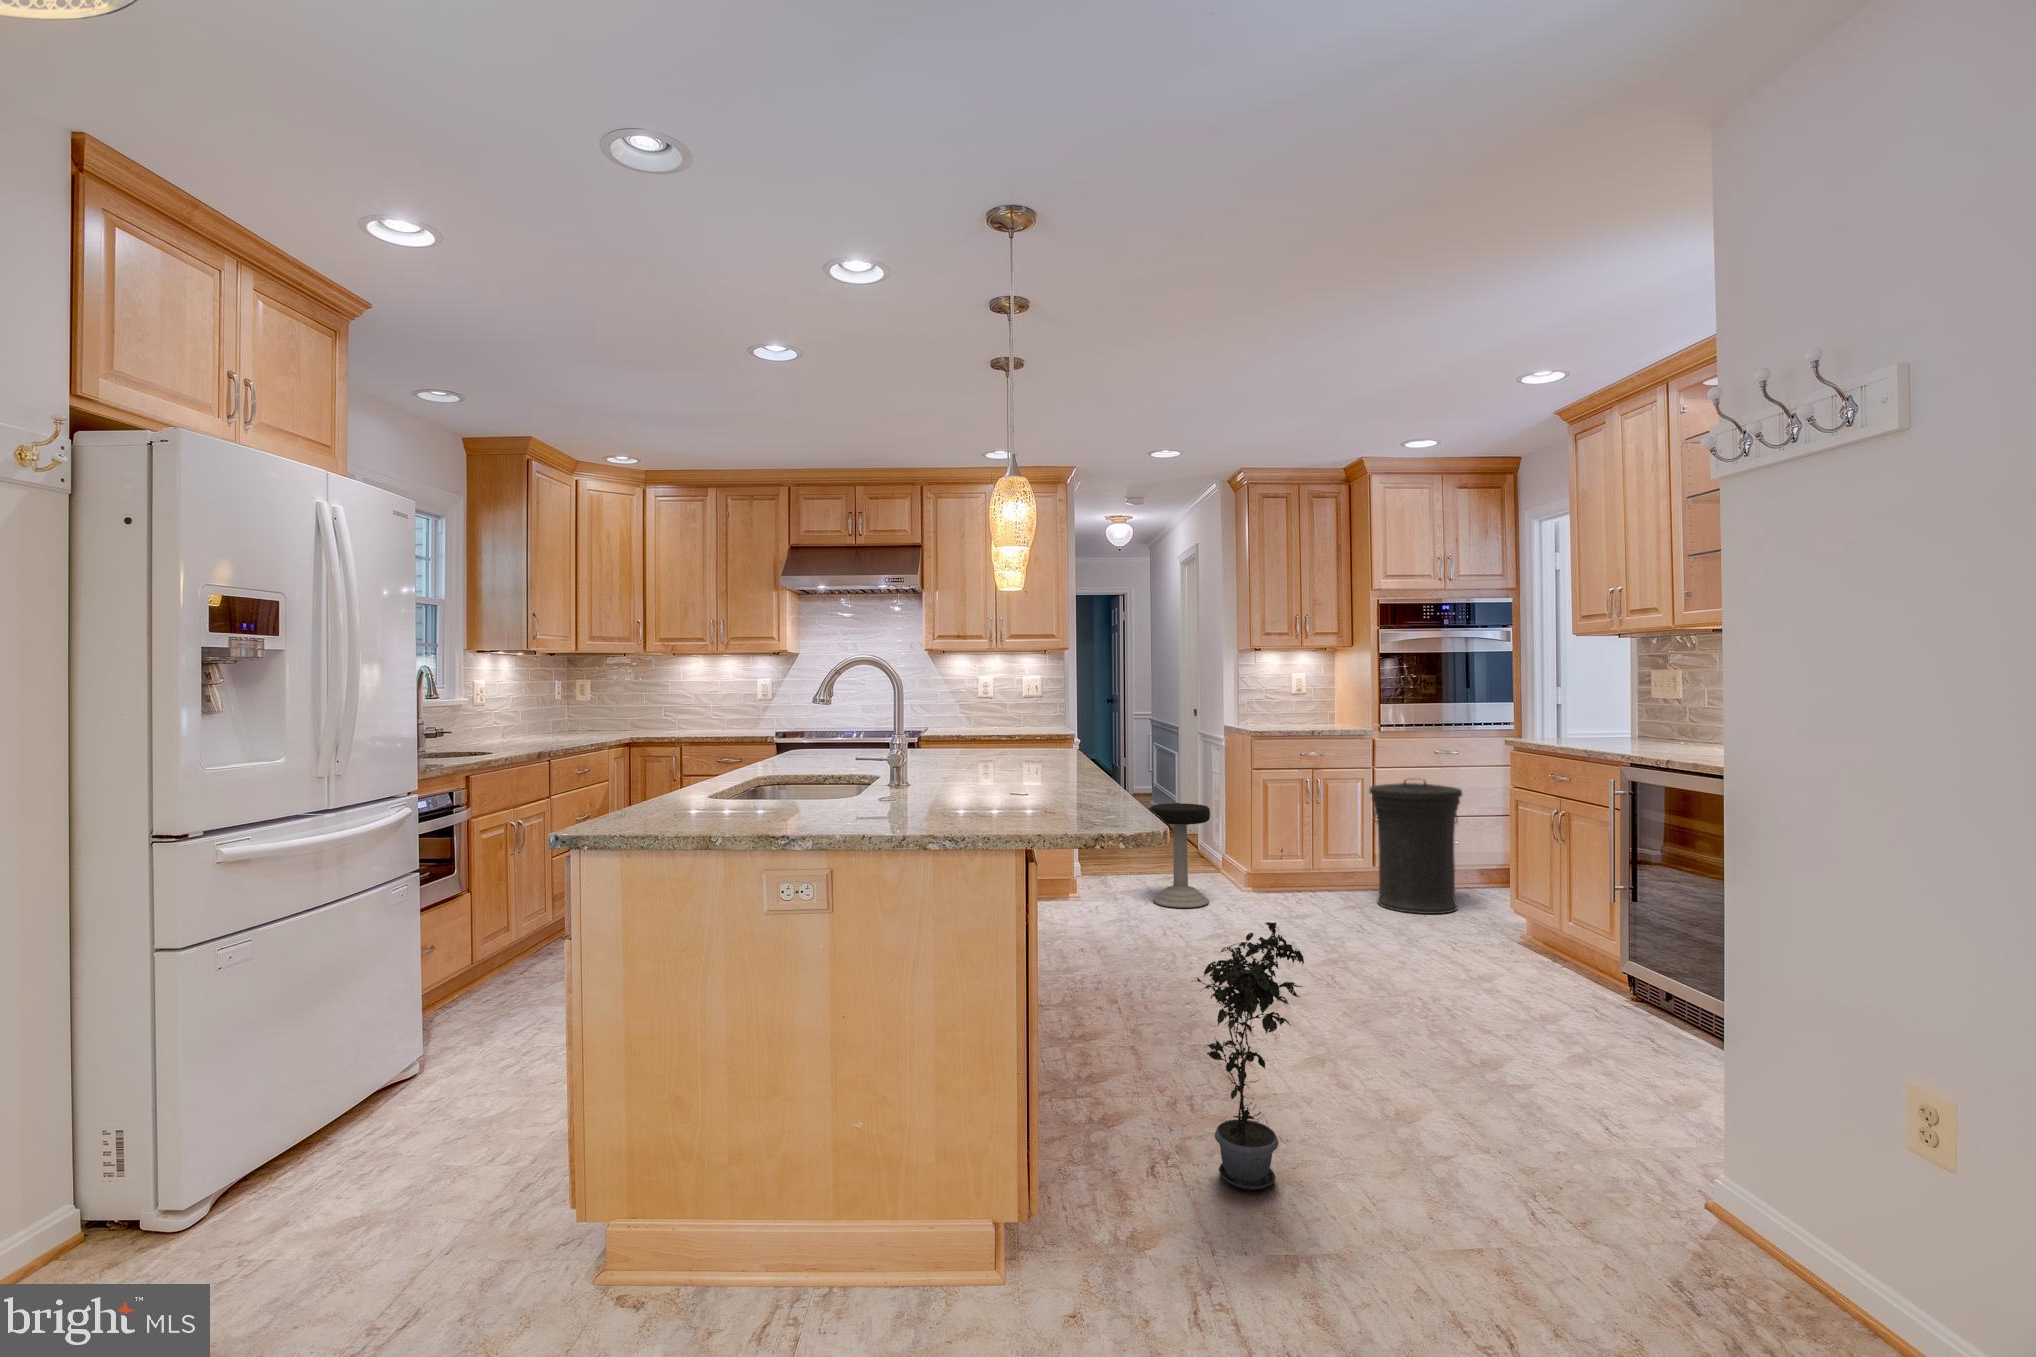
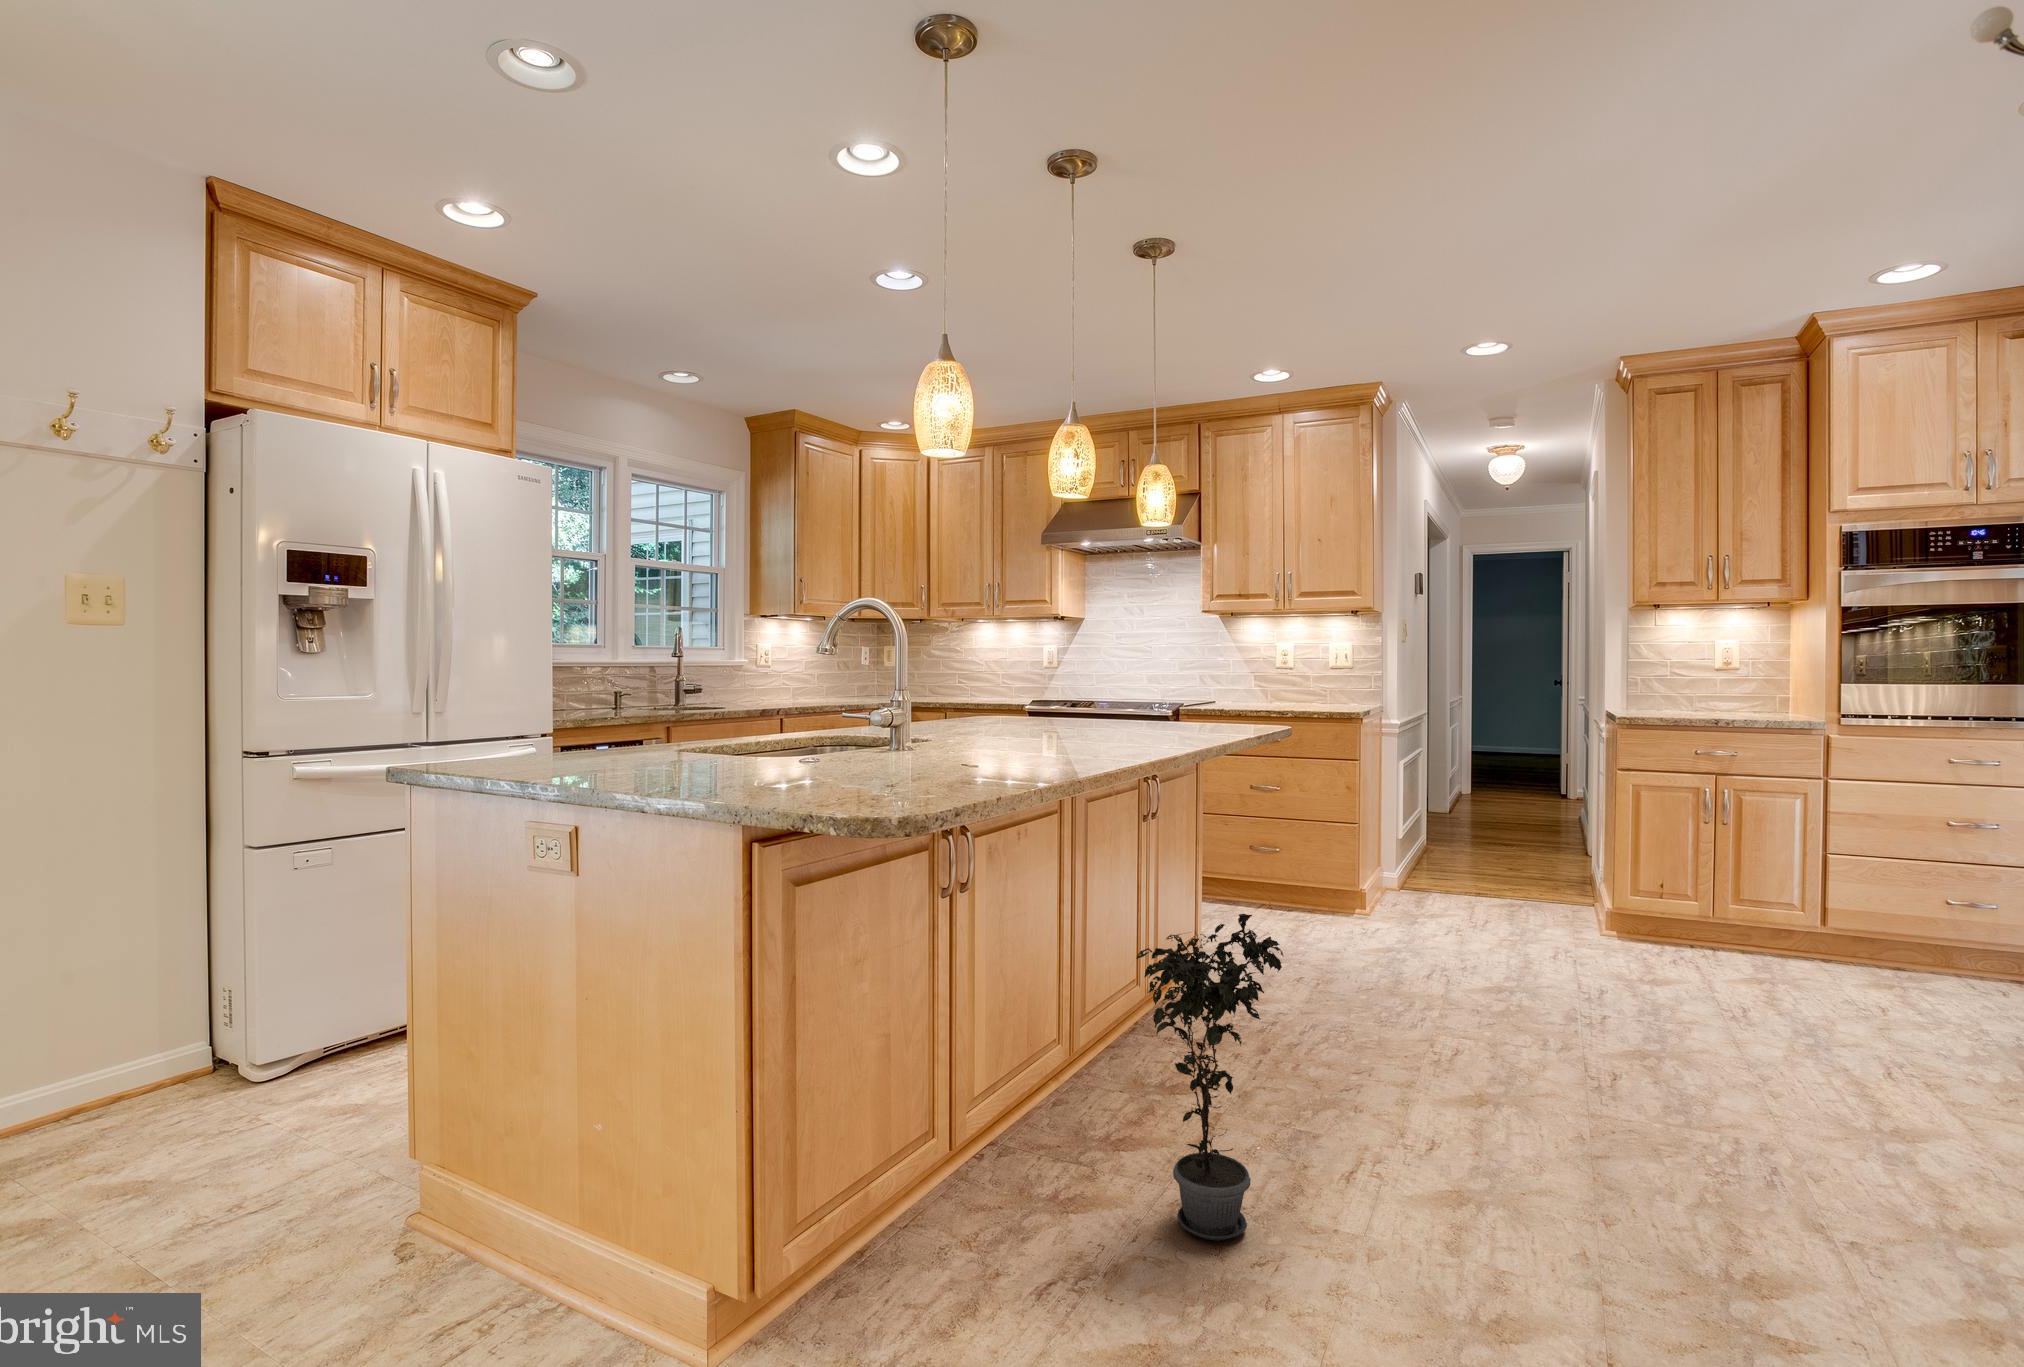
trash can: present [1369,780,1462,914] -> none [1800,791,1970,997]
stool: present [1151,803,1210,908] -> none [1458,803,1543,938]

